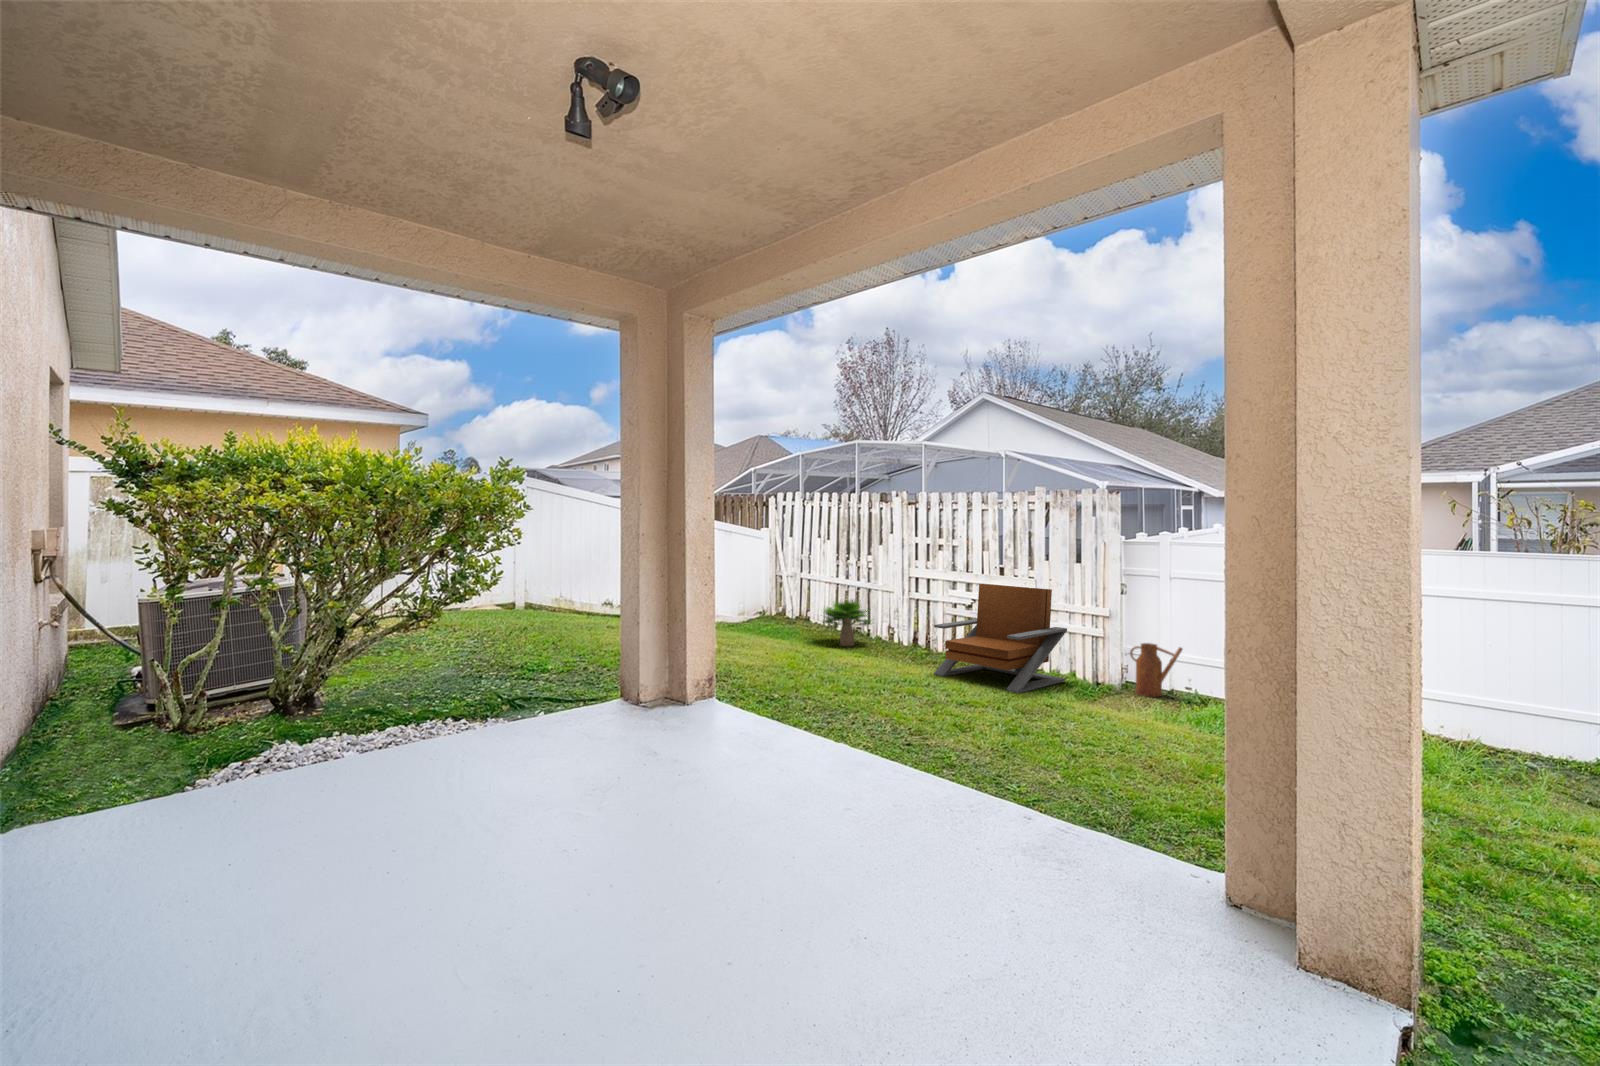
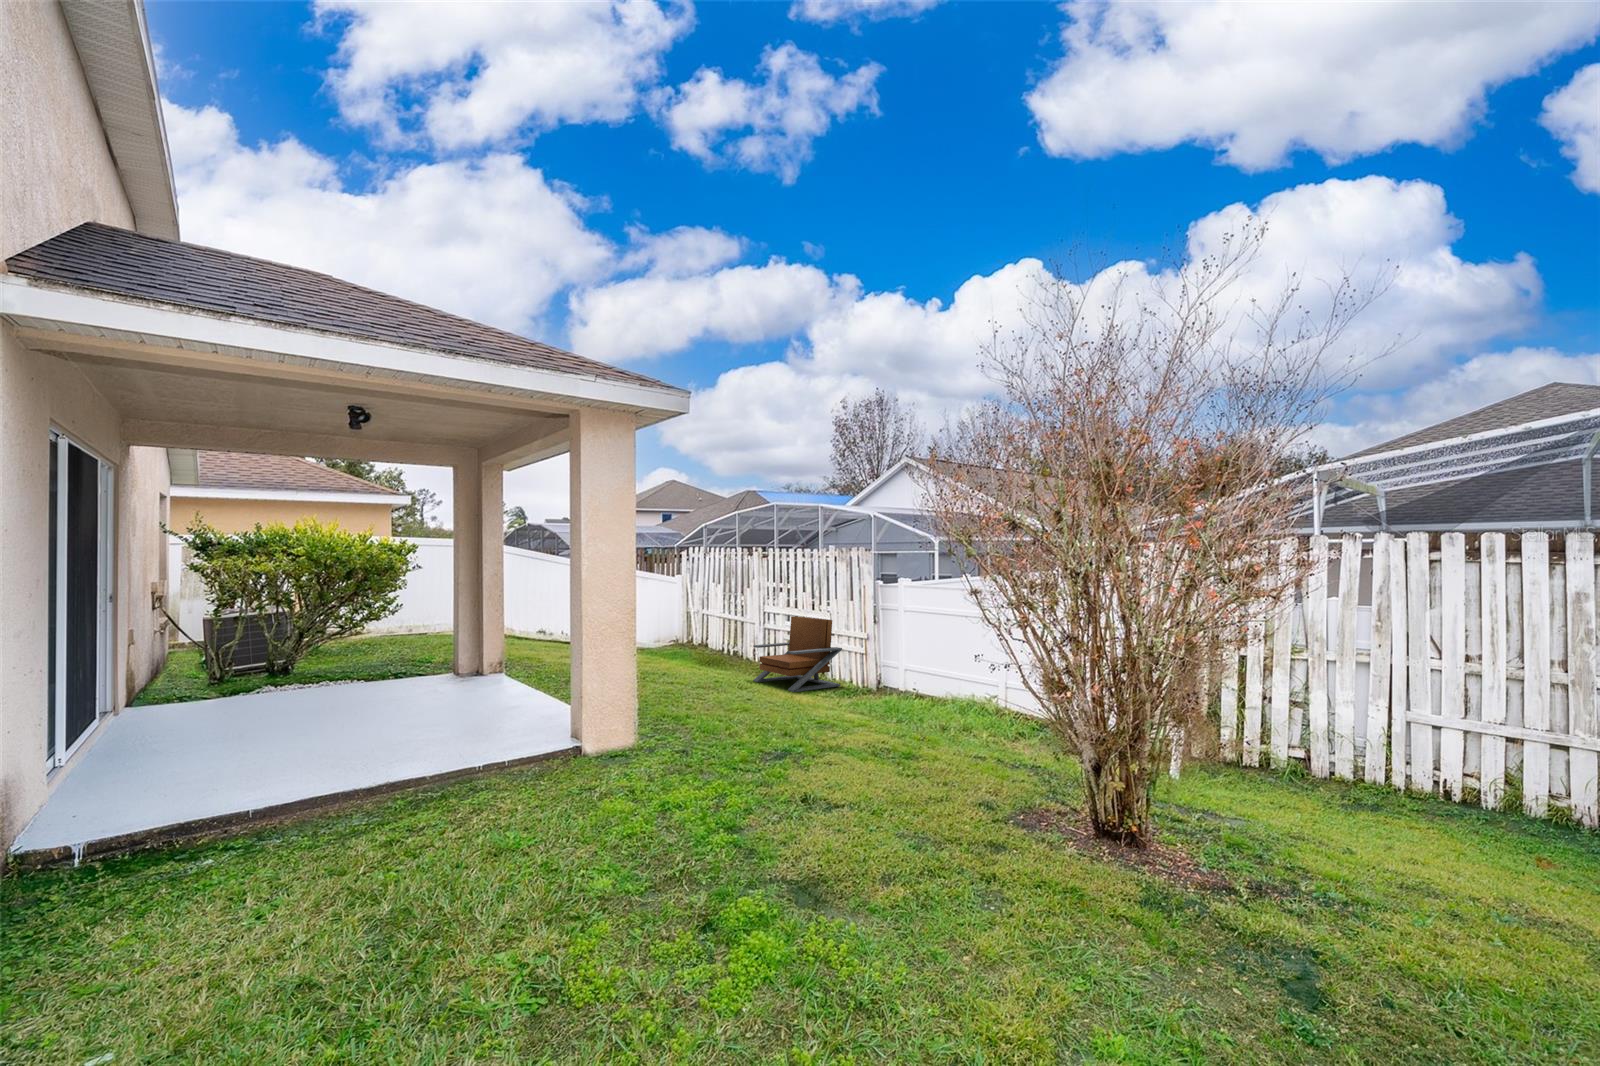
potted plant: present [822,600,871,646] -> none [699,627,742,664]
watering can: present [1130,643,1182,697] -> none [877,658,904,696]

